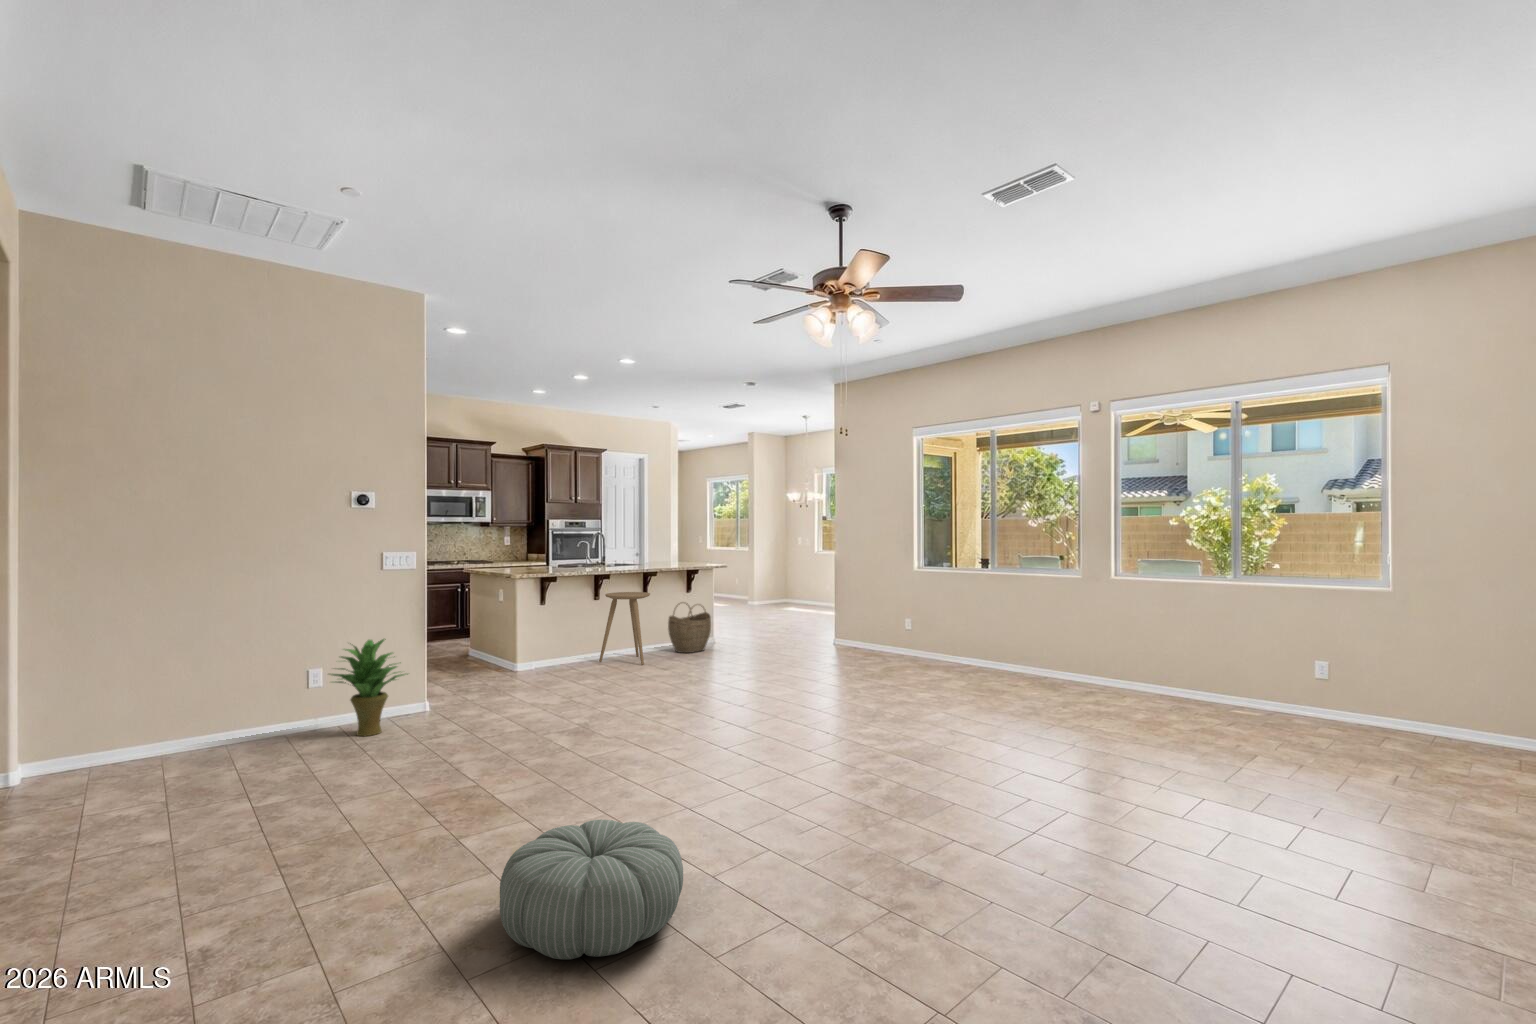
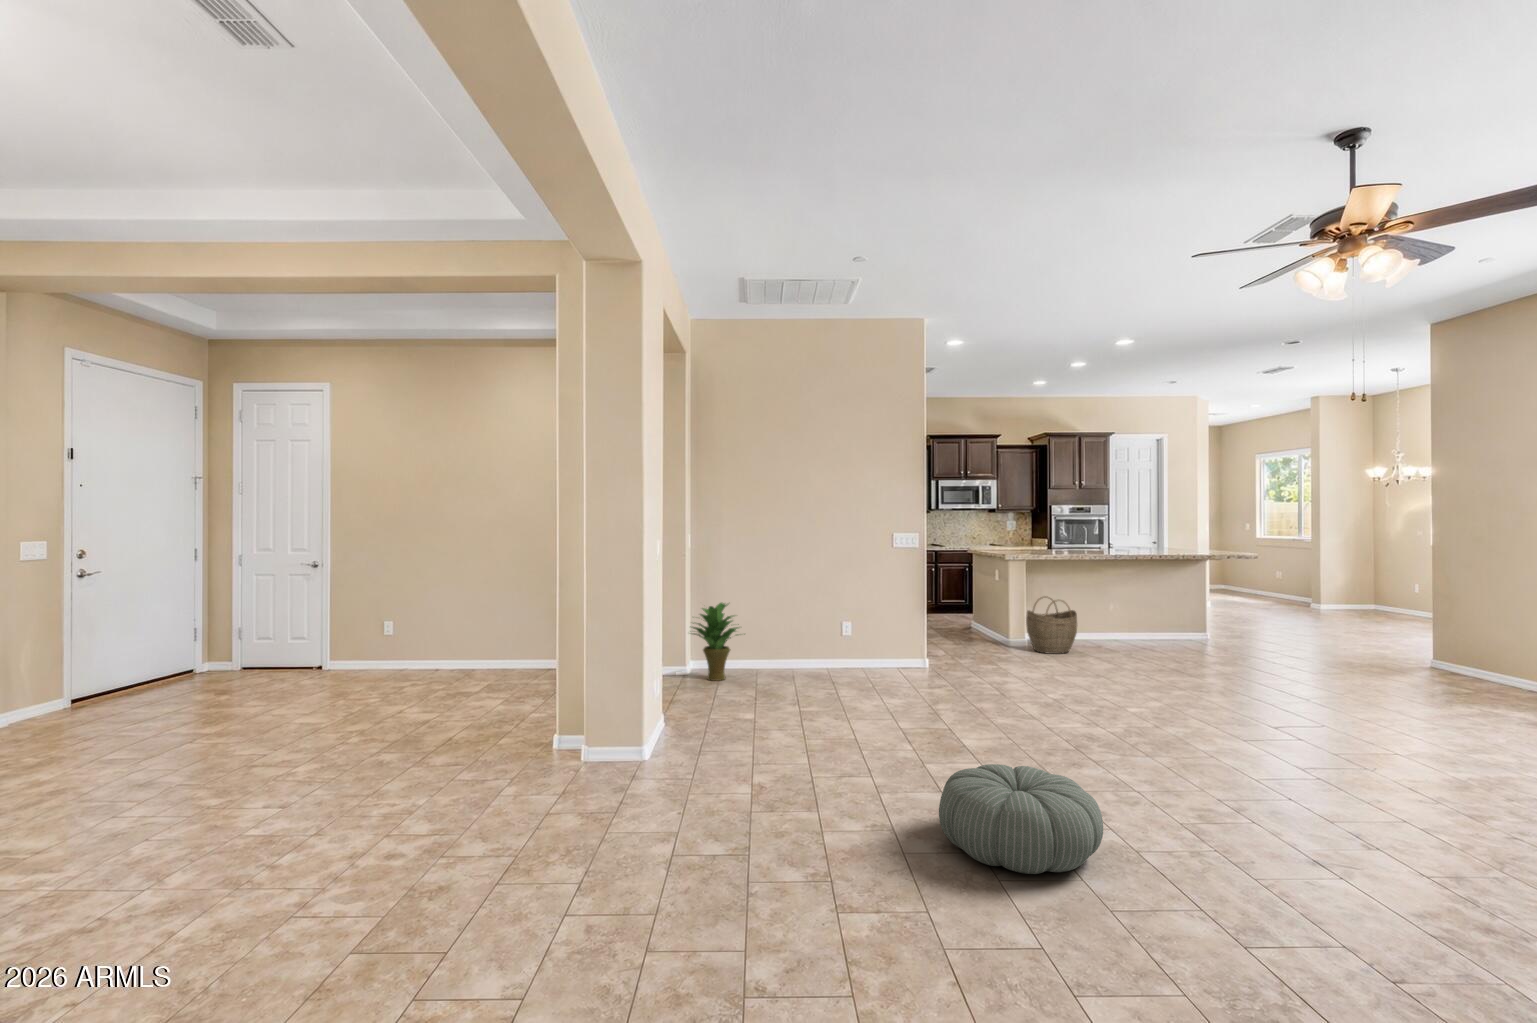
side table: present [599,592,650,665] -> none [1093,580,1151,657]
woven basket: present [668,603,711,653] -> present [1026,597,1077,654]
potted plant: present [331,639,408,736] -> present [692,603,738,681]

